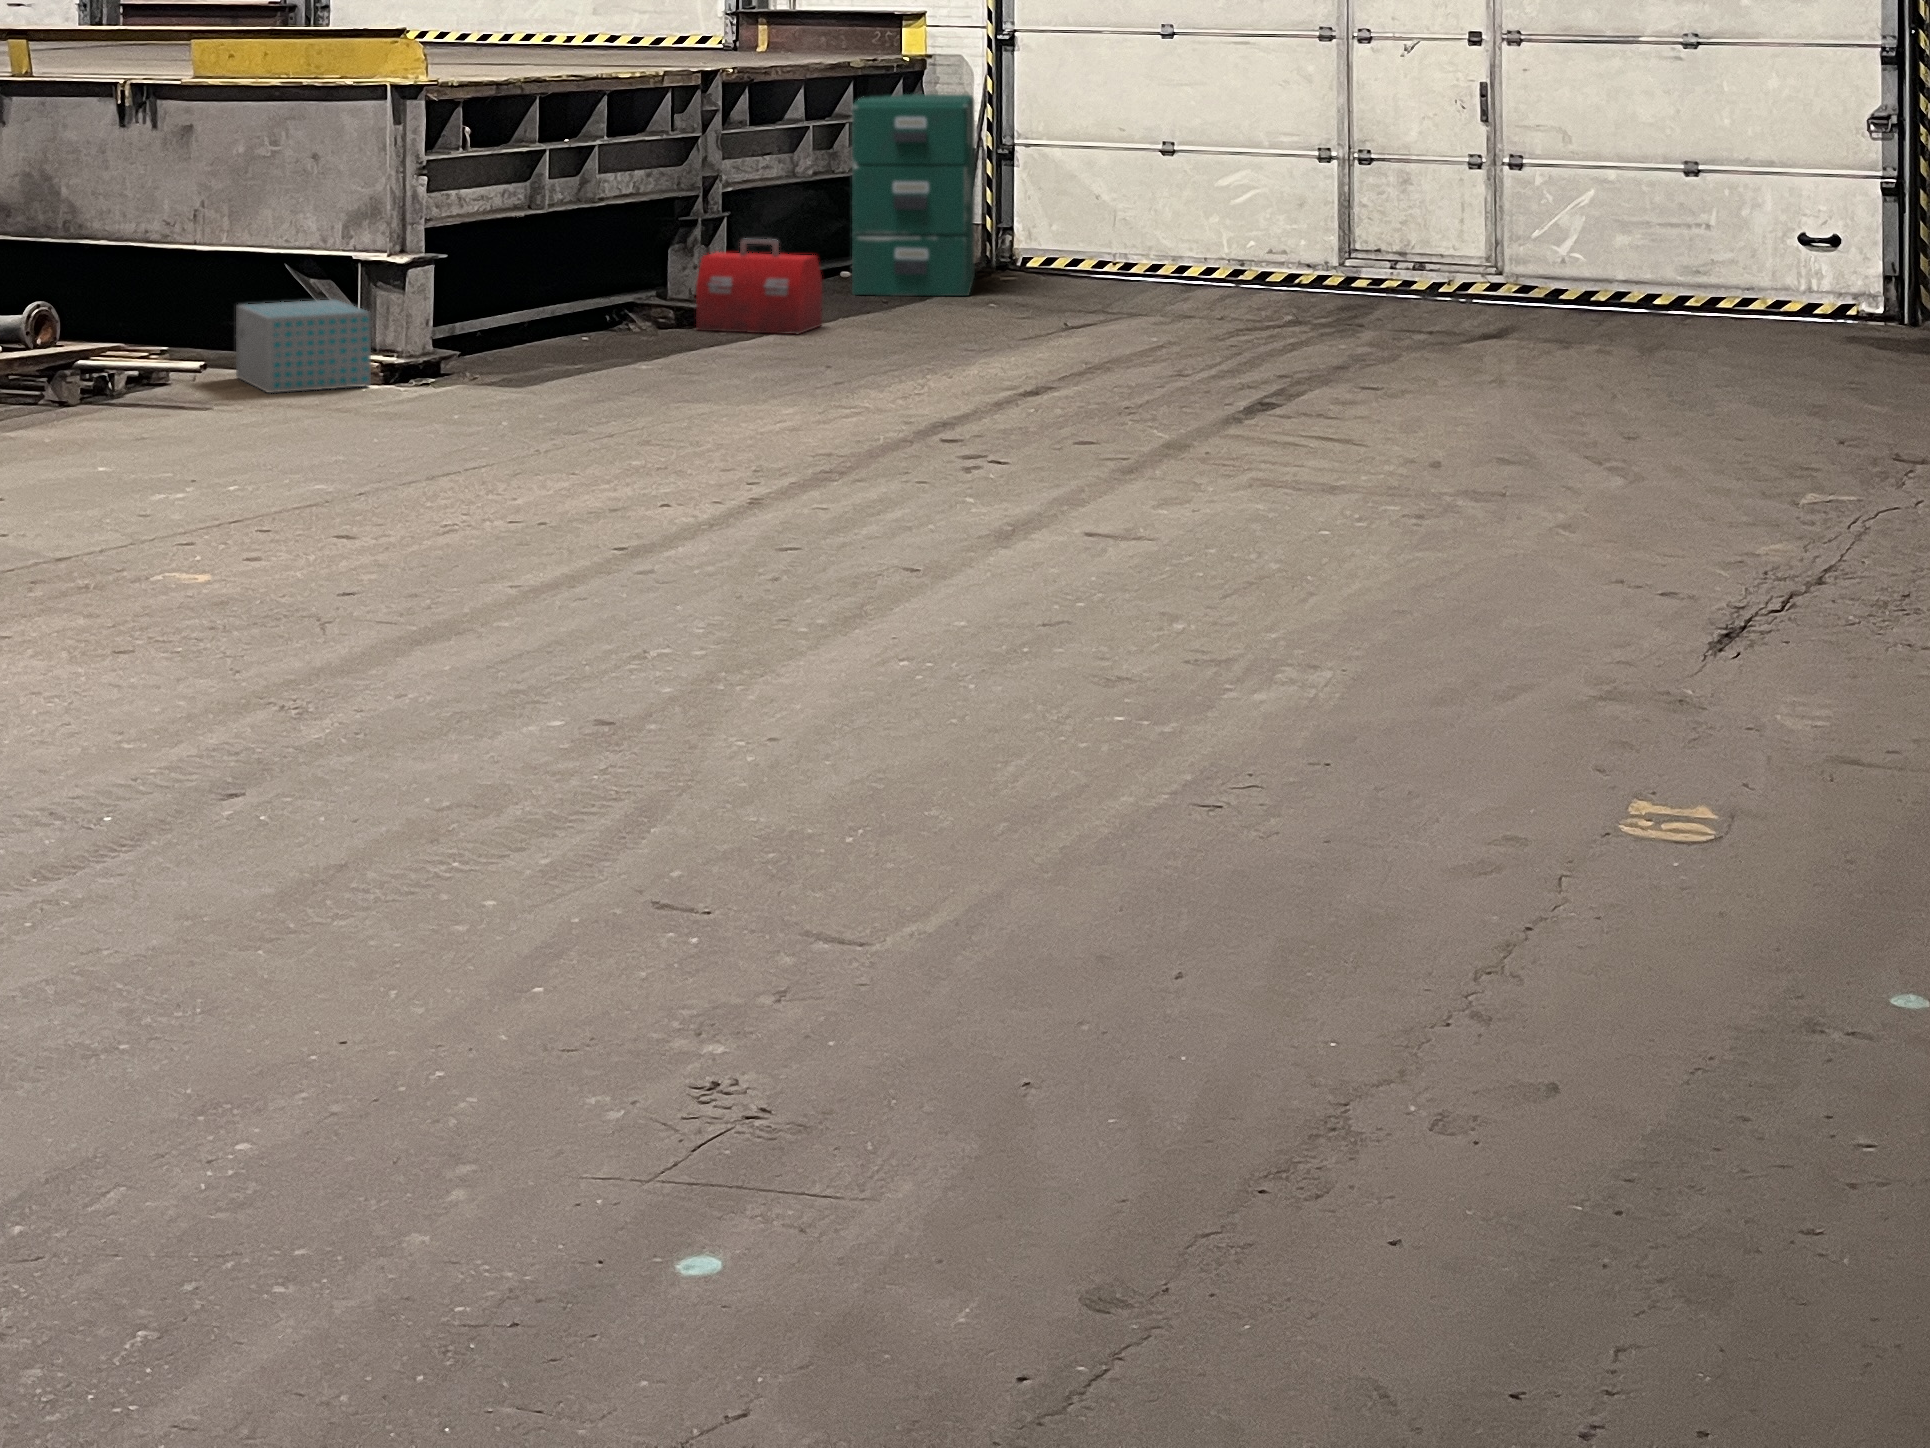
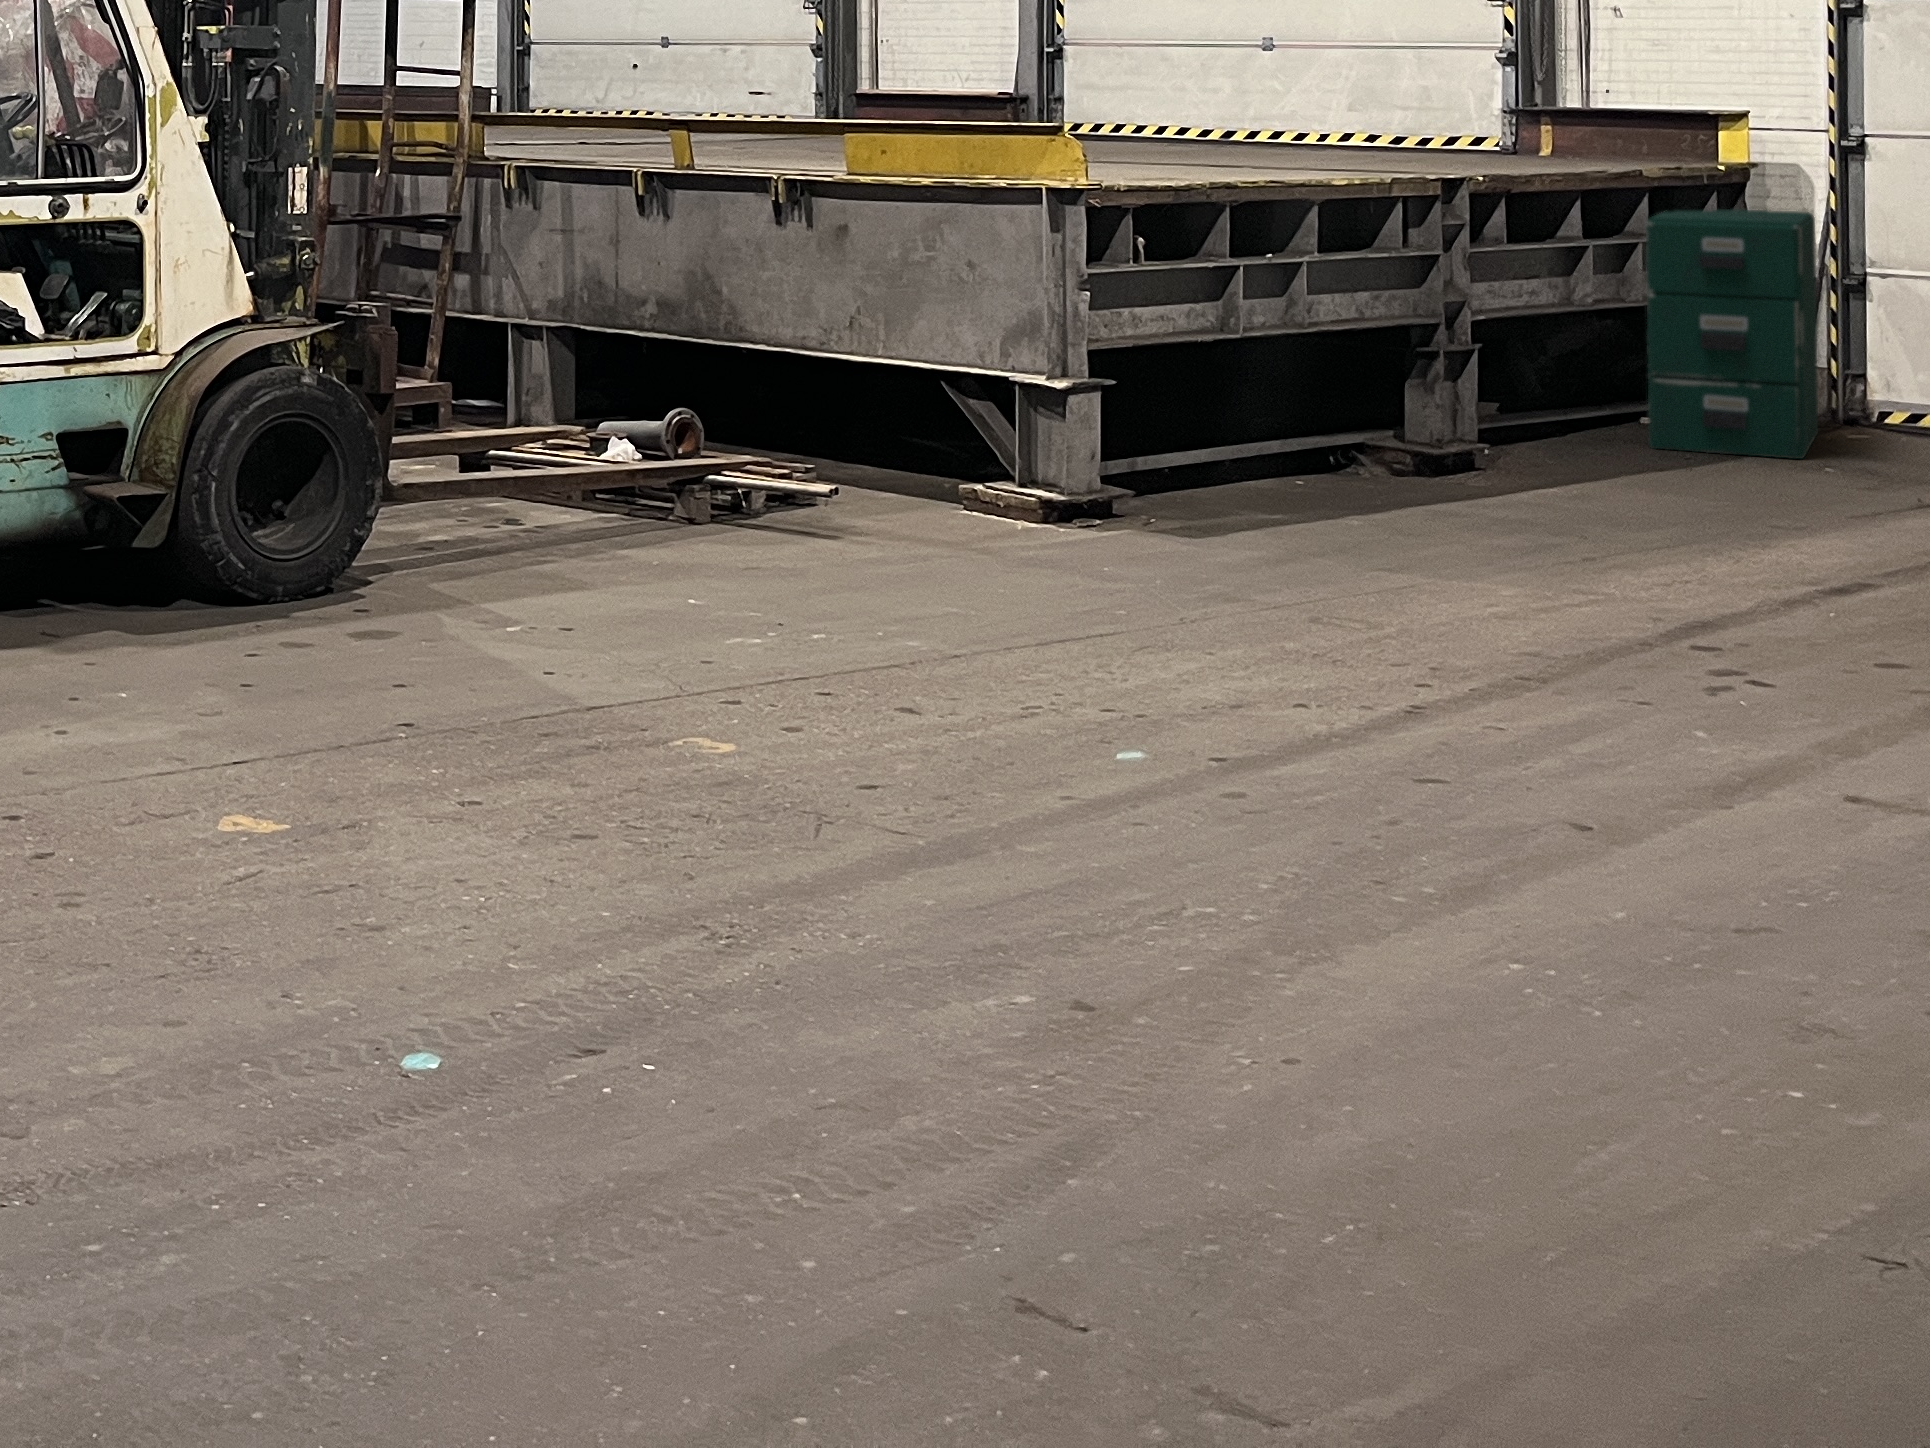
toolbox: present [696,239,822,334] -> none [1435,378,1597,497]
storage box: present [236,300,371,393] -> none [882,424,1025,526]

